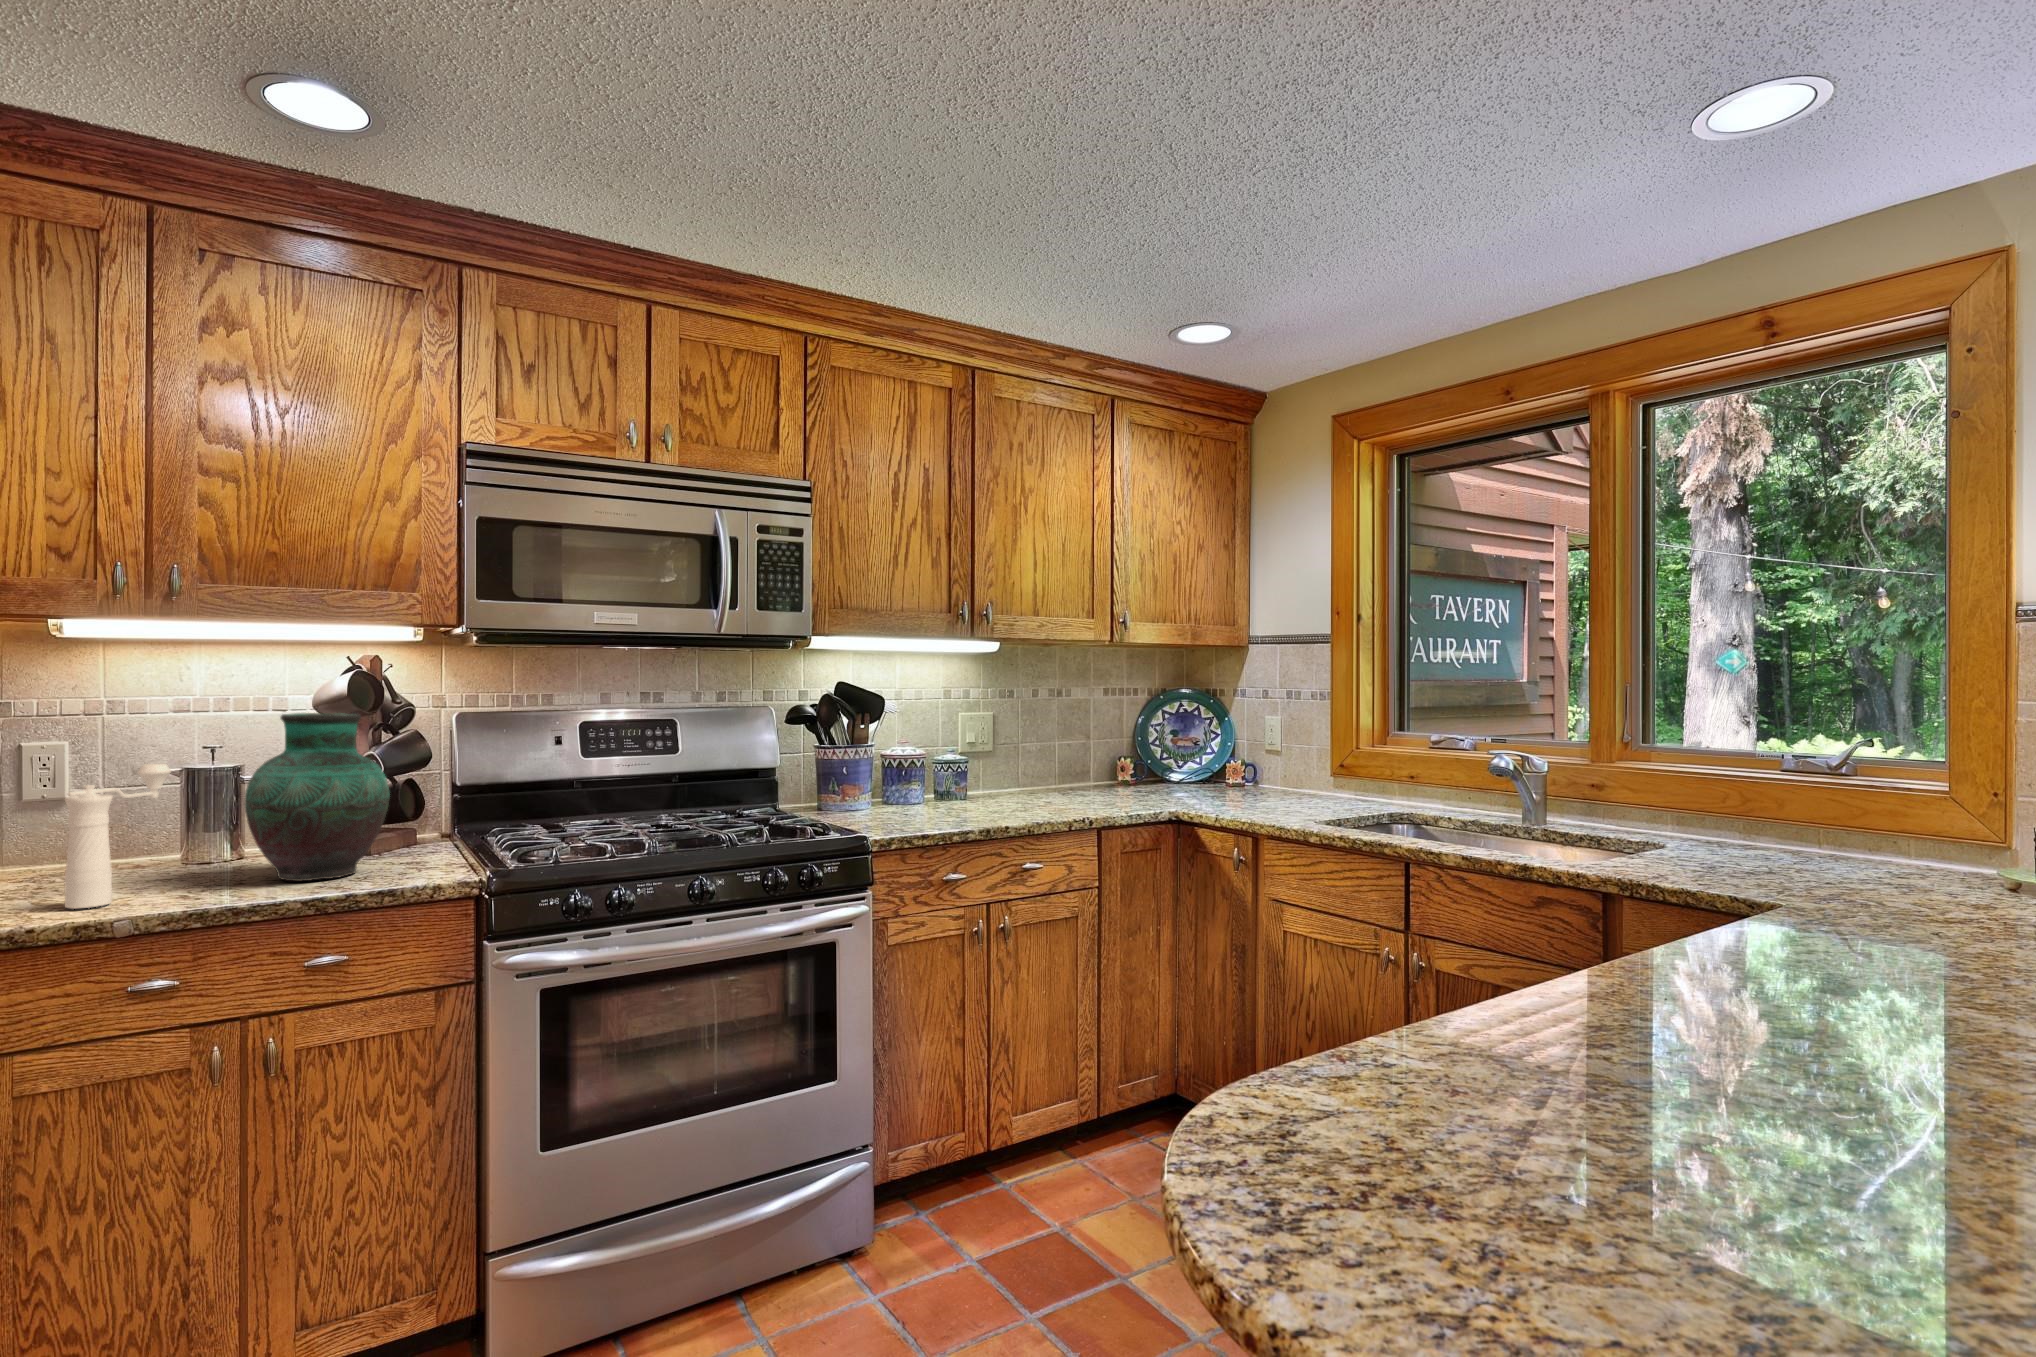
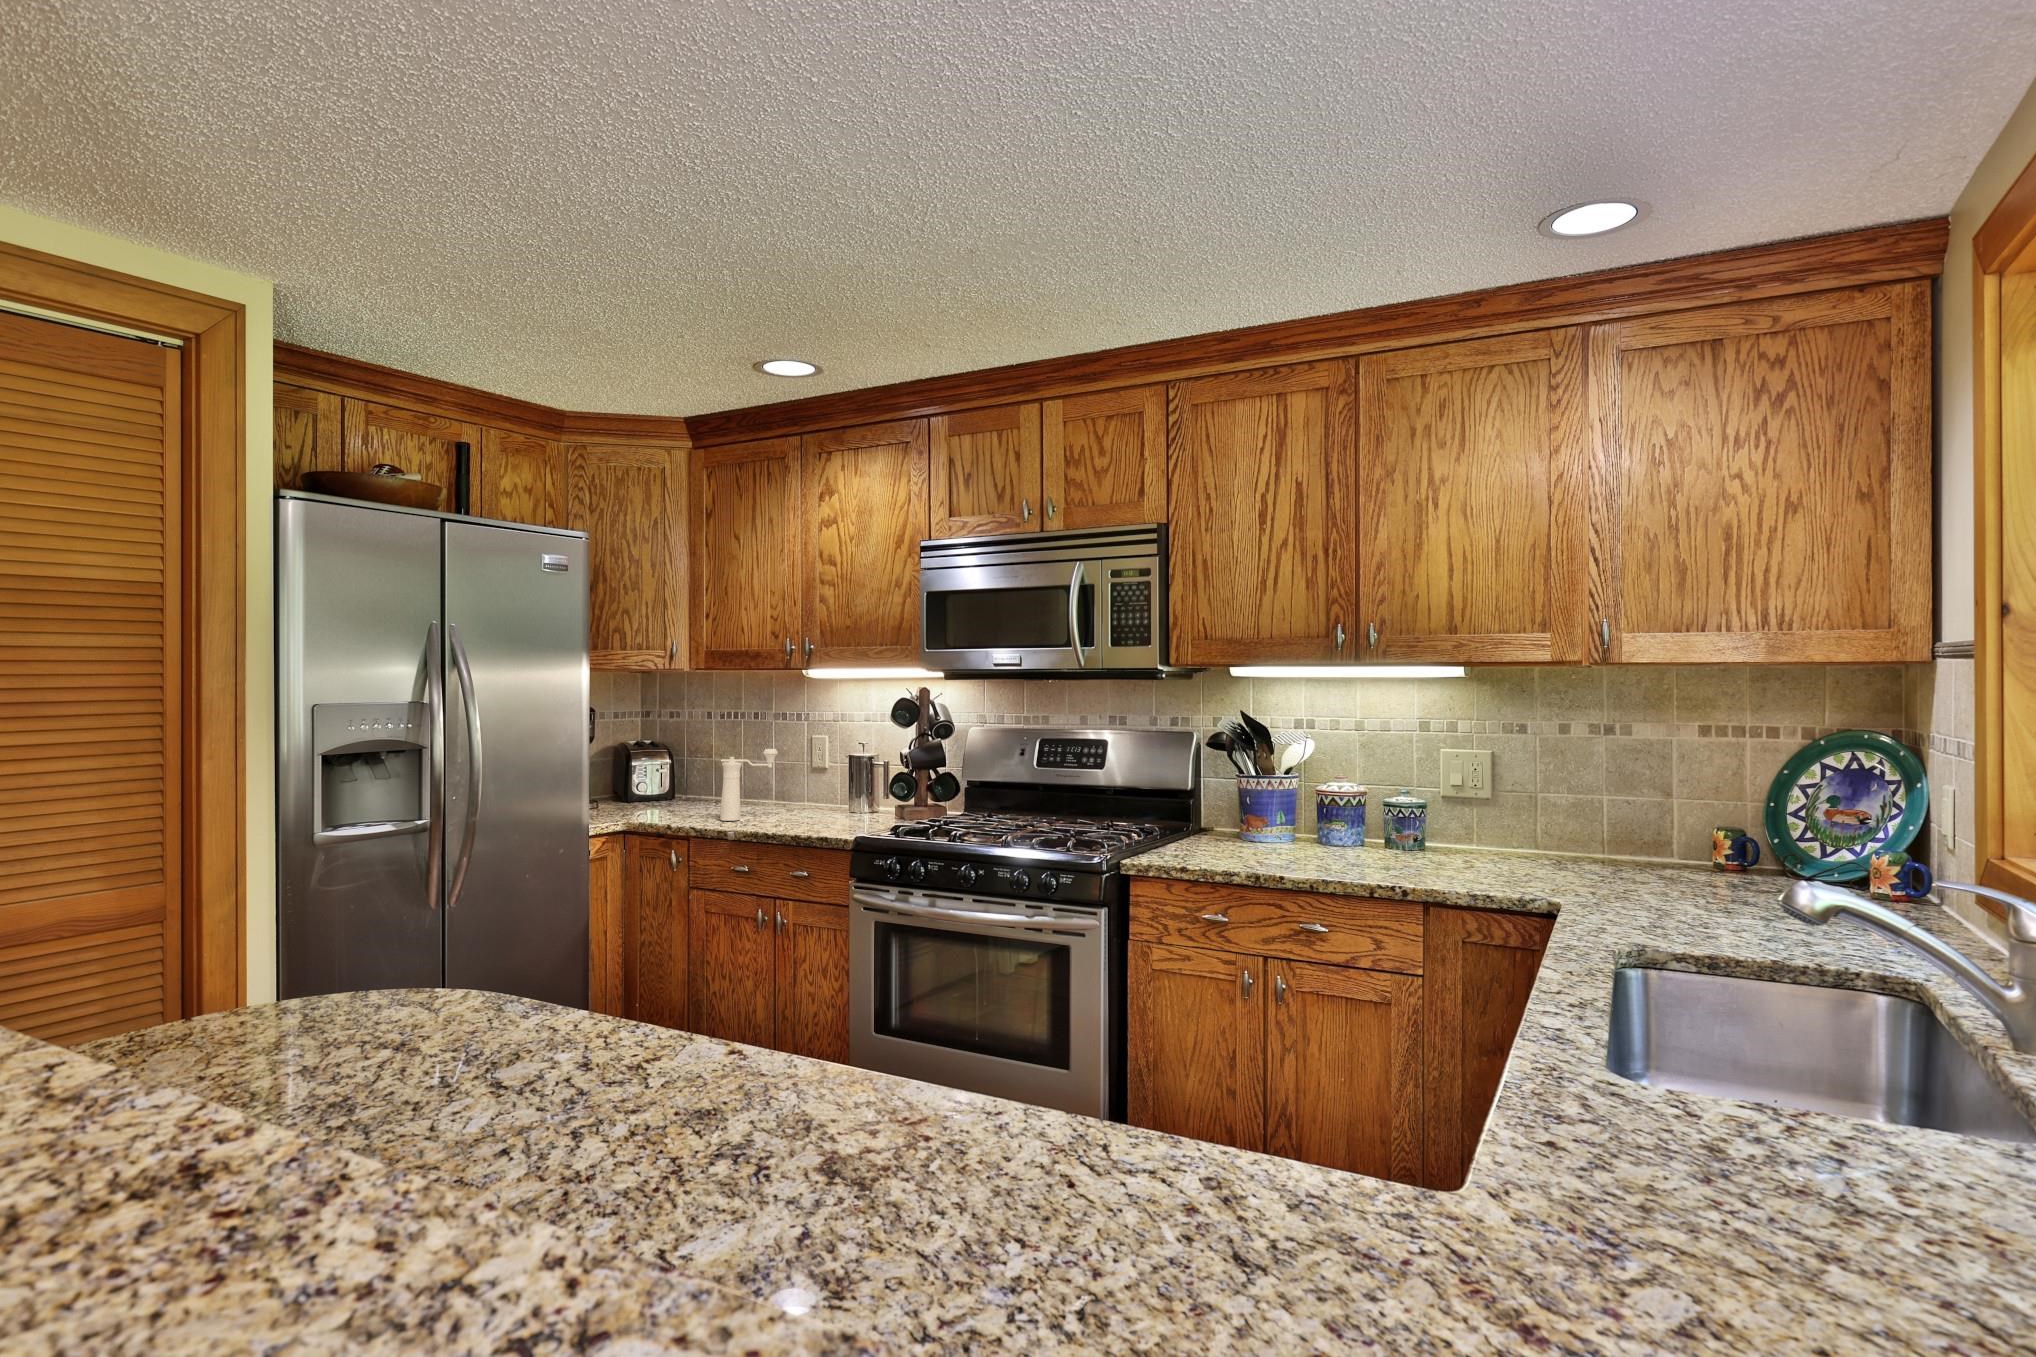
vase: present [245,713,390,881] -> none [787,723,863,825]

